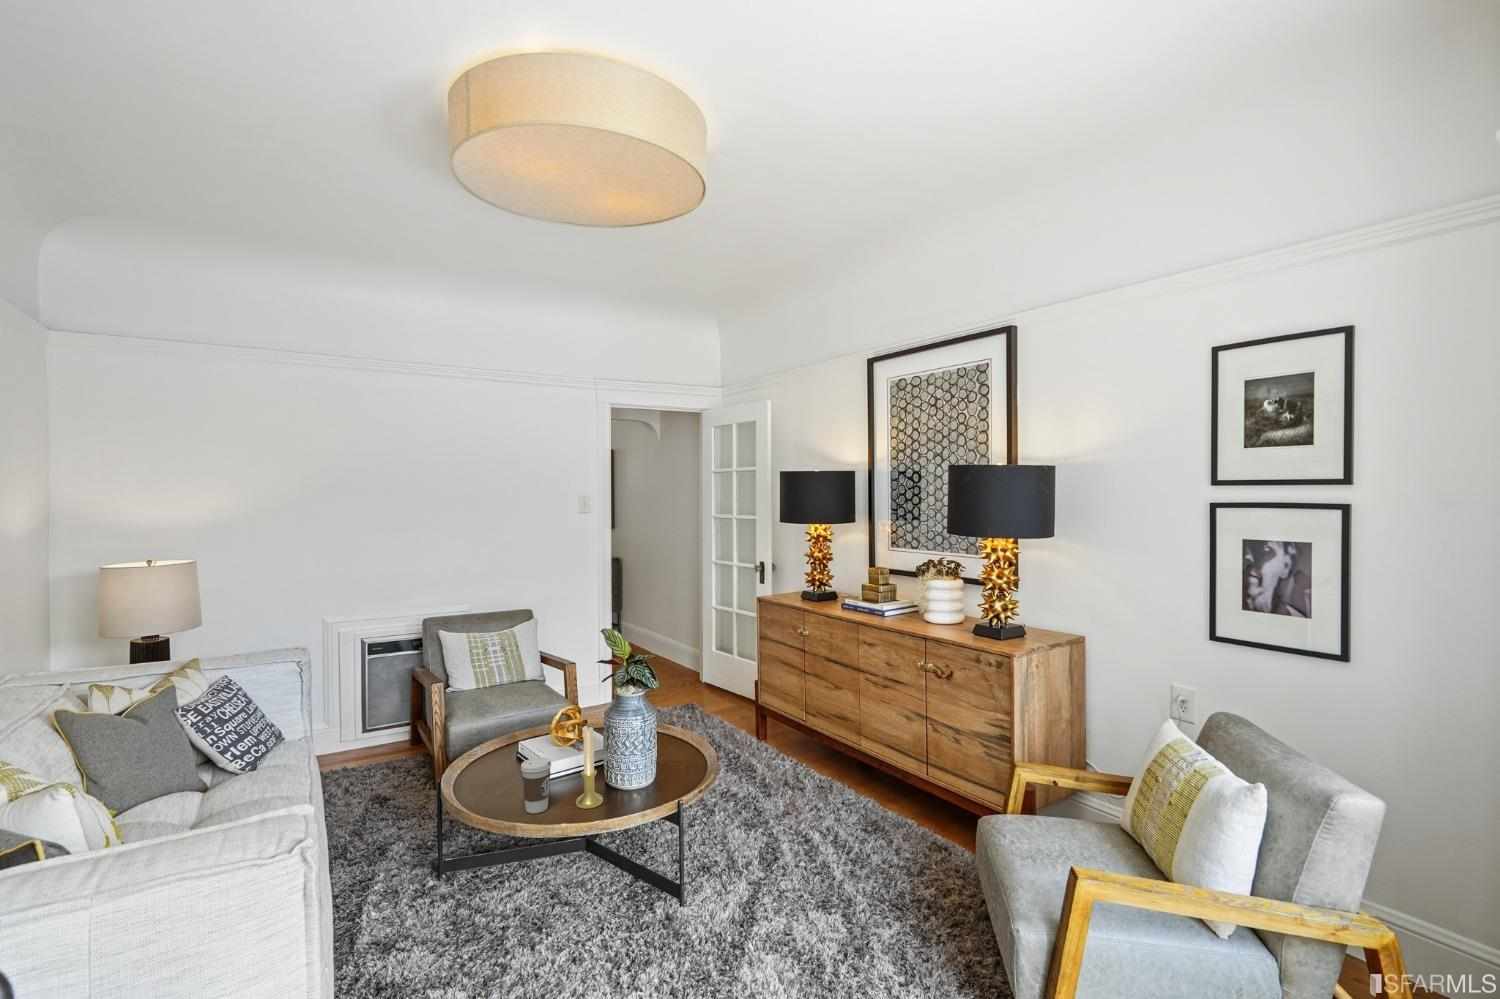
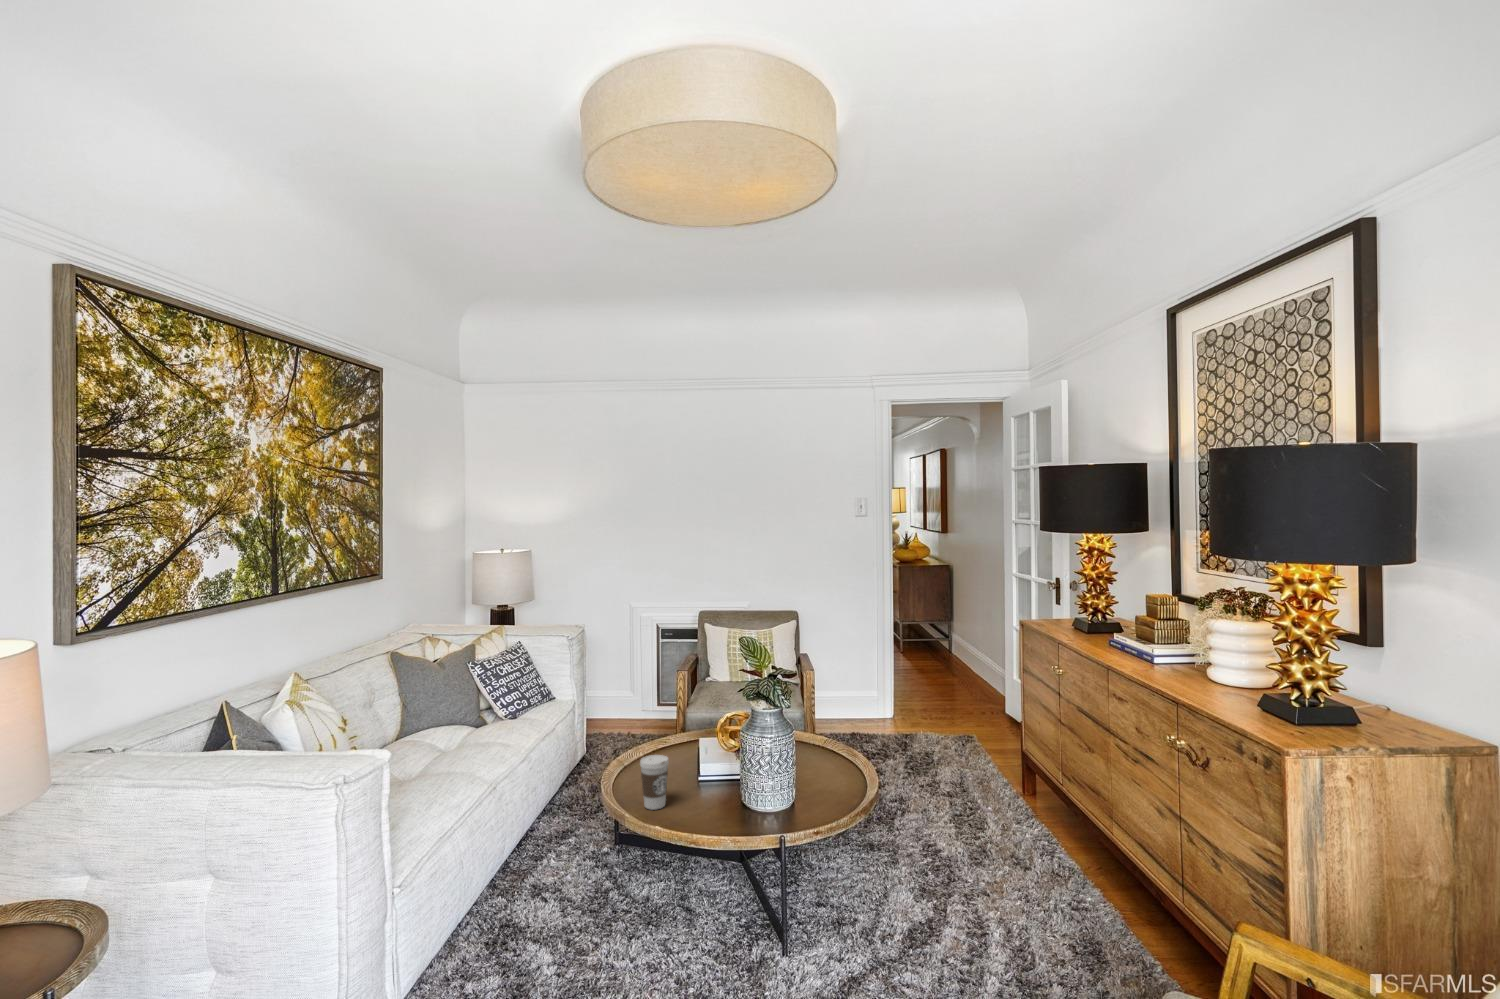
candle holder: present [576,727,603,809] -> none [687,733,714,819]

